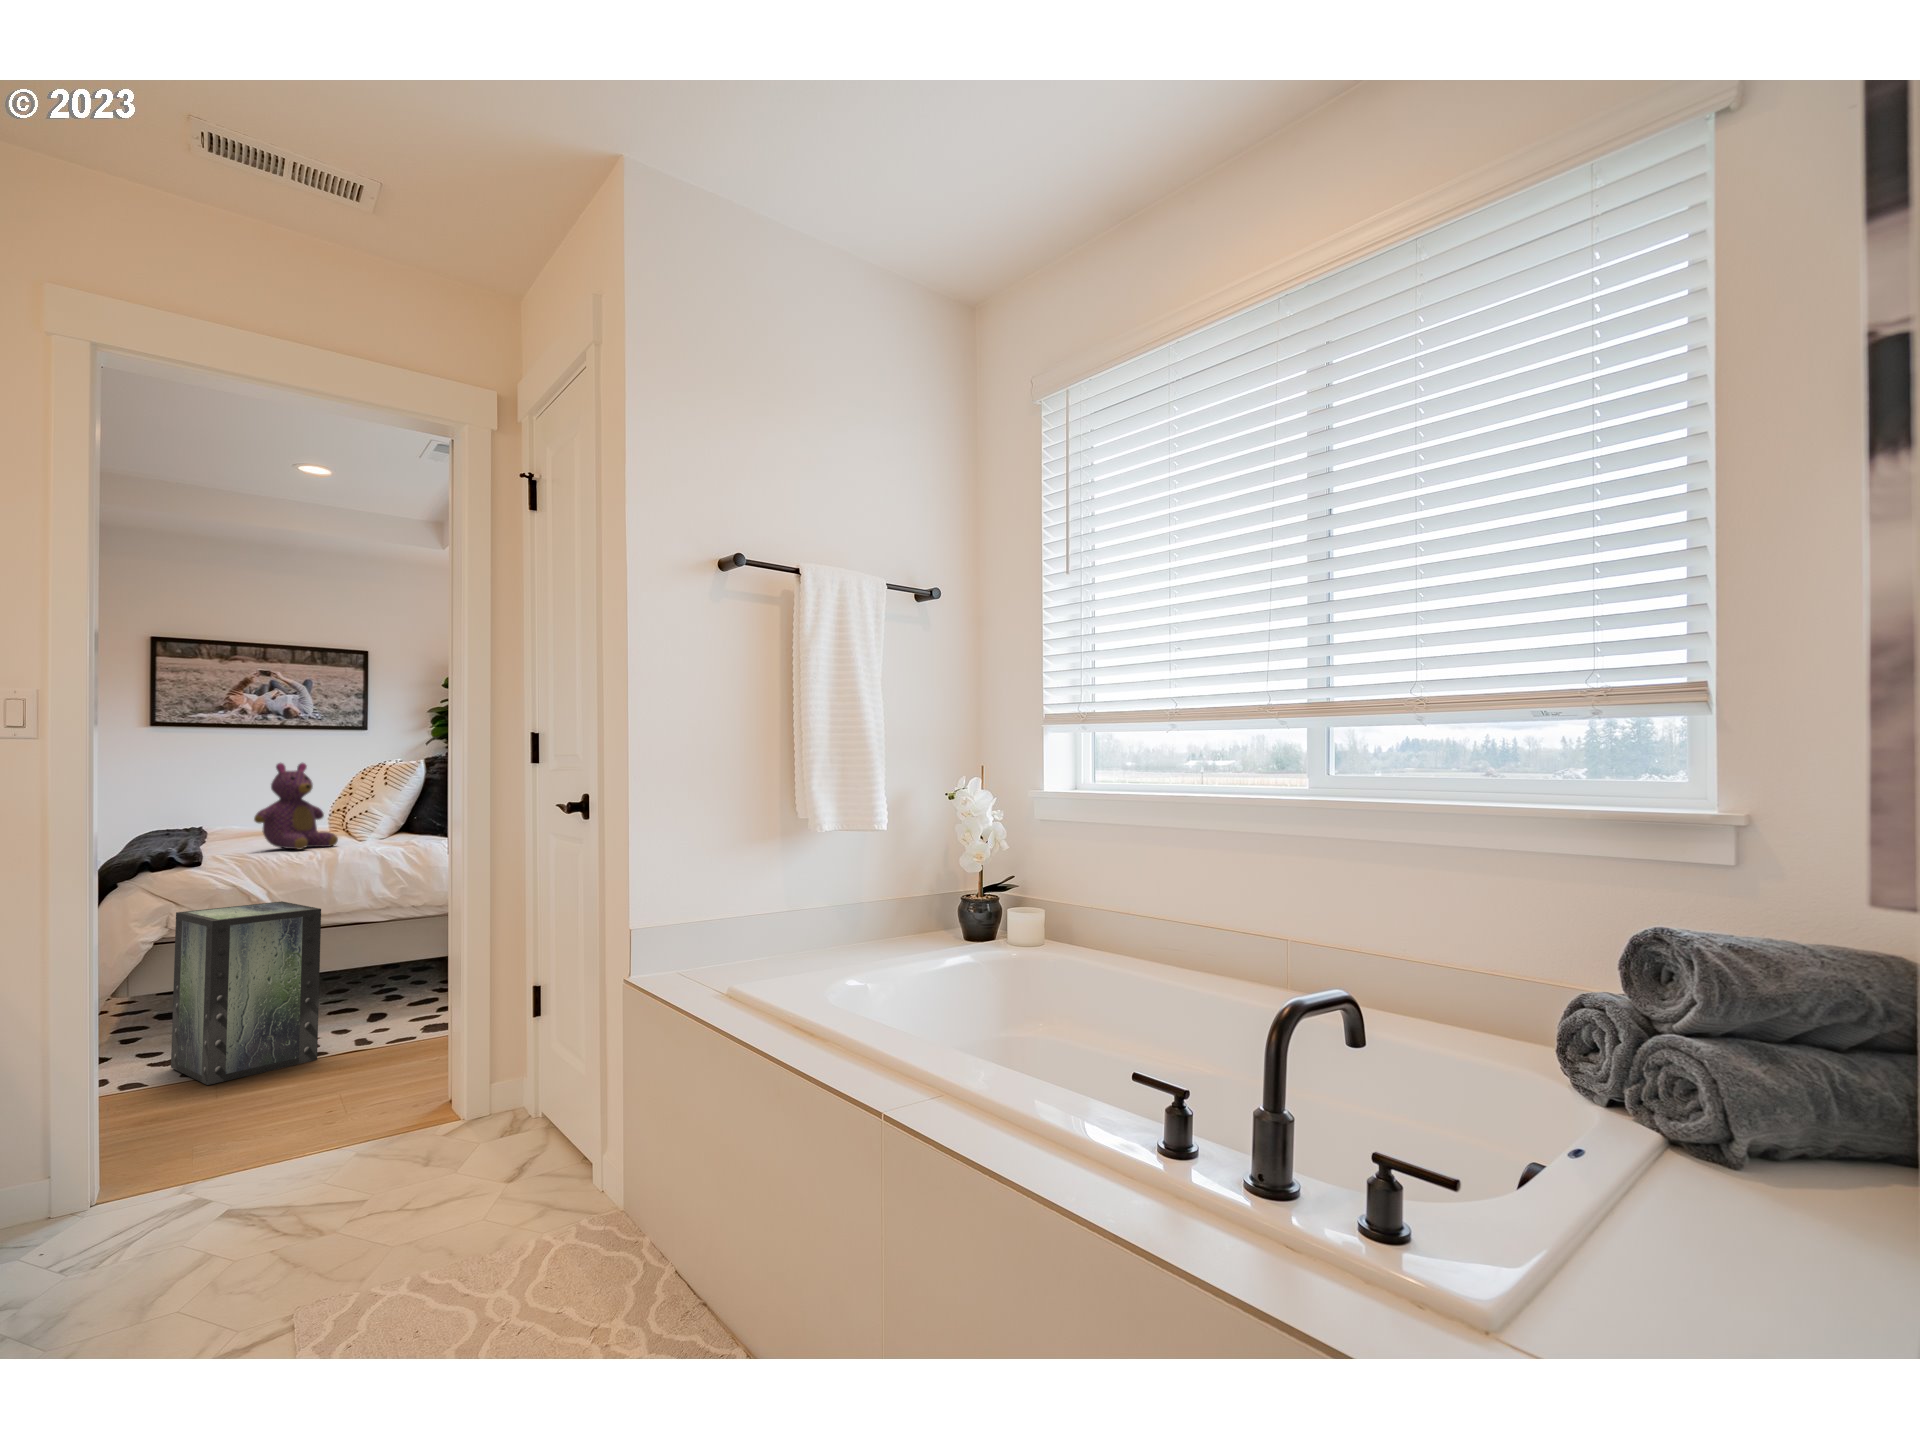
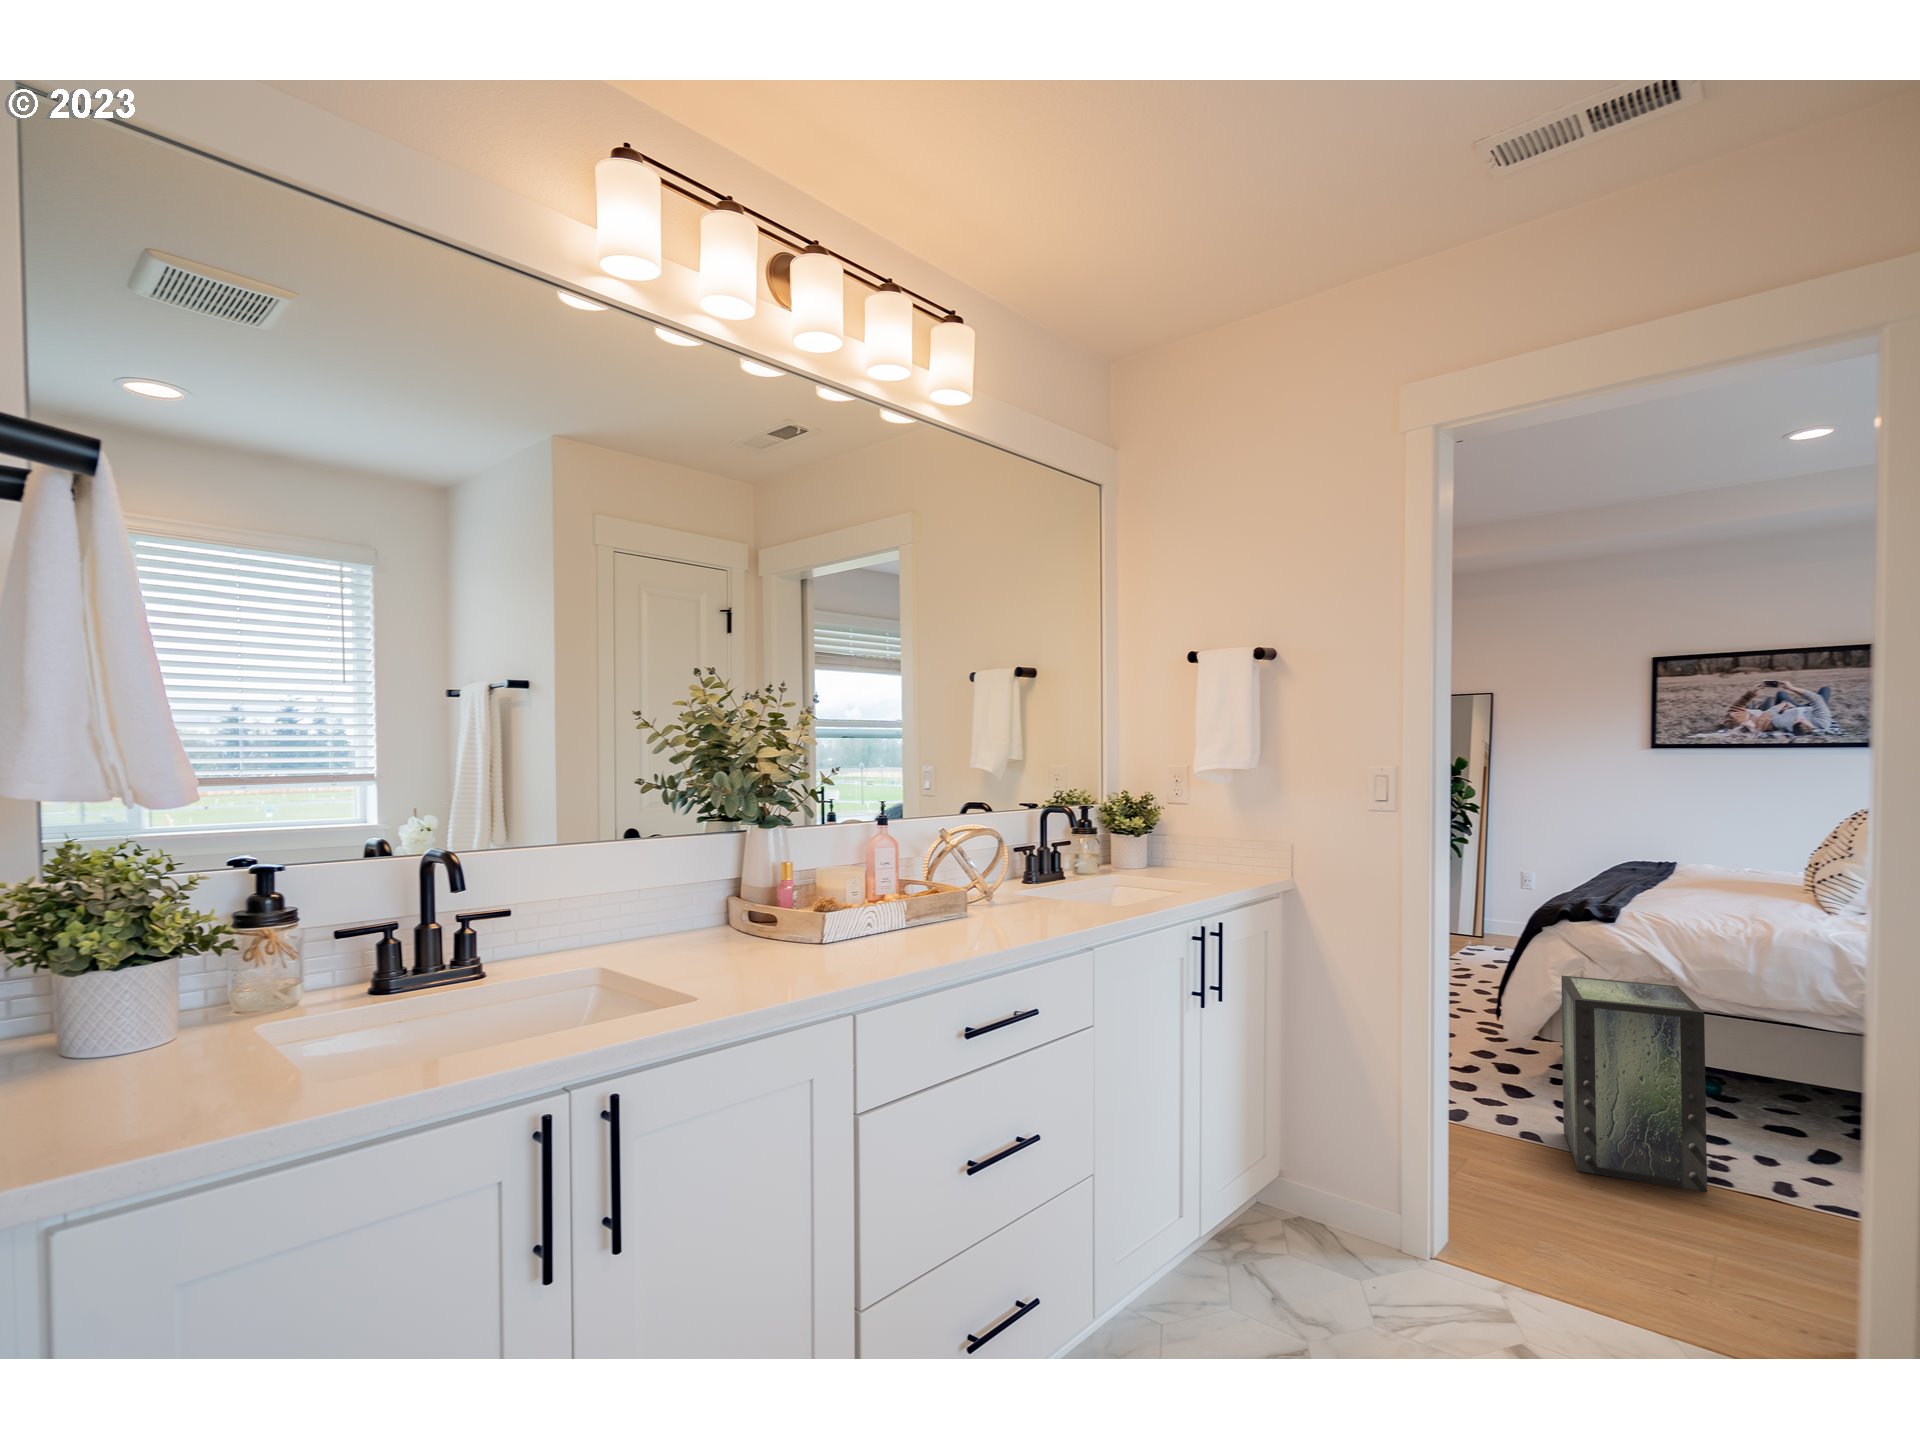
teddy bear: present [254,763,338,849] -> none [1677,815,1783,921]

